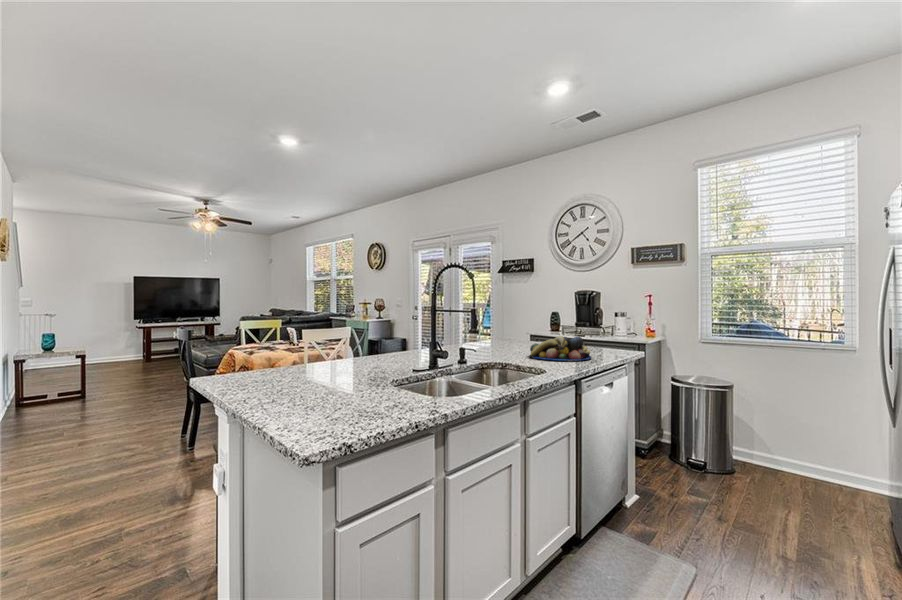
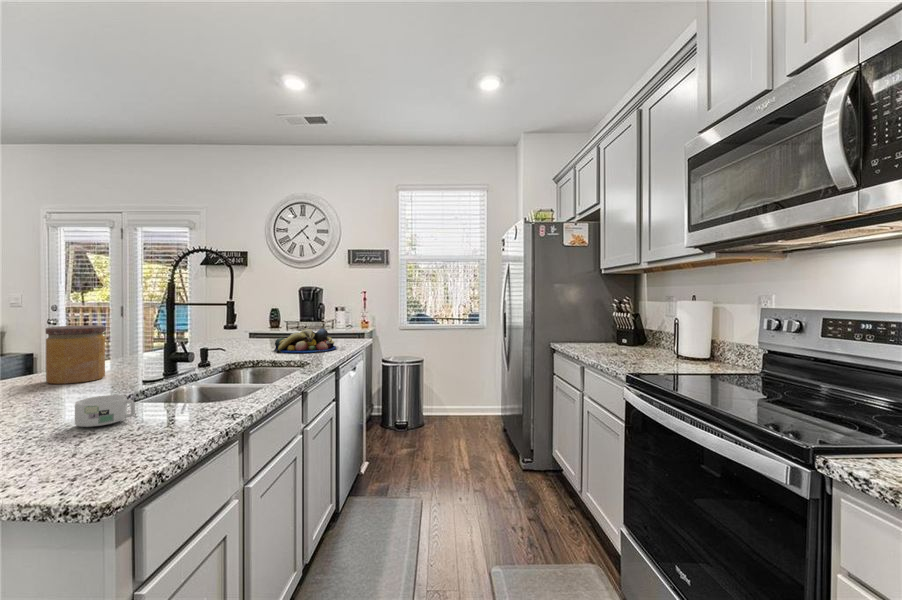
jar: none [357,325,391,368] -> present [46,325,105,384]
mug: none [339,380,373,402] -> present [75,395,135,427]

